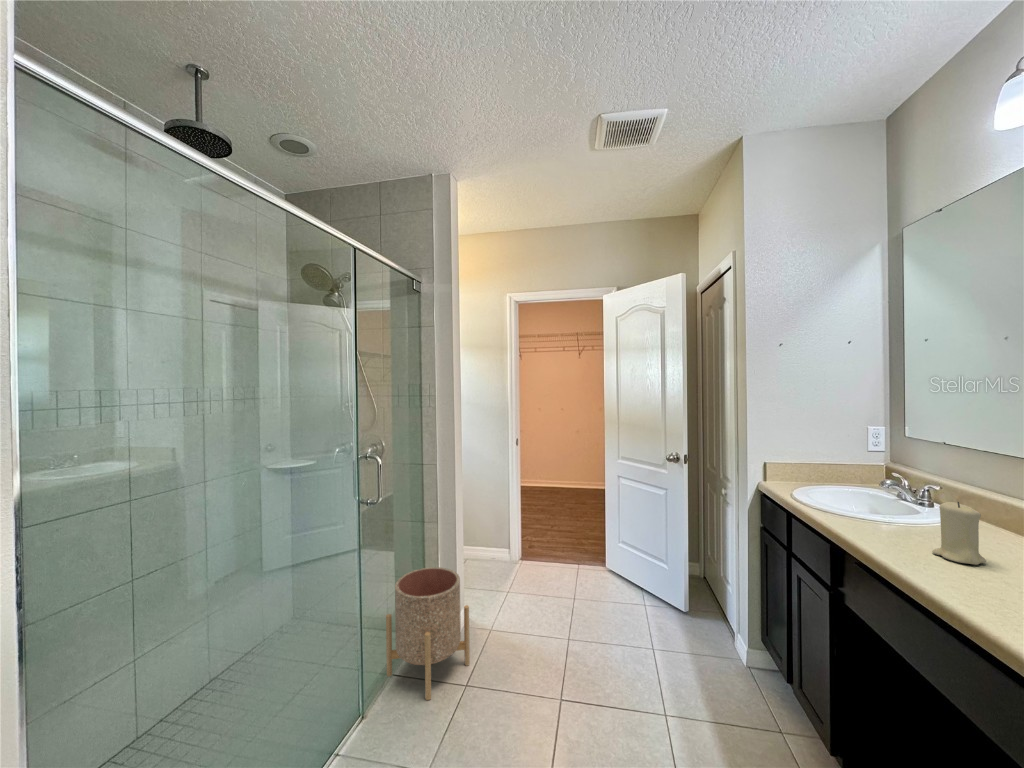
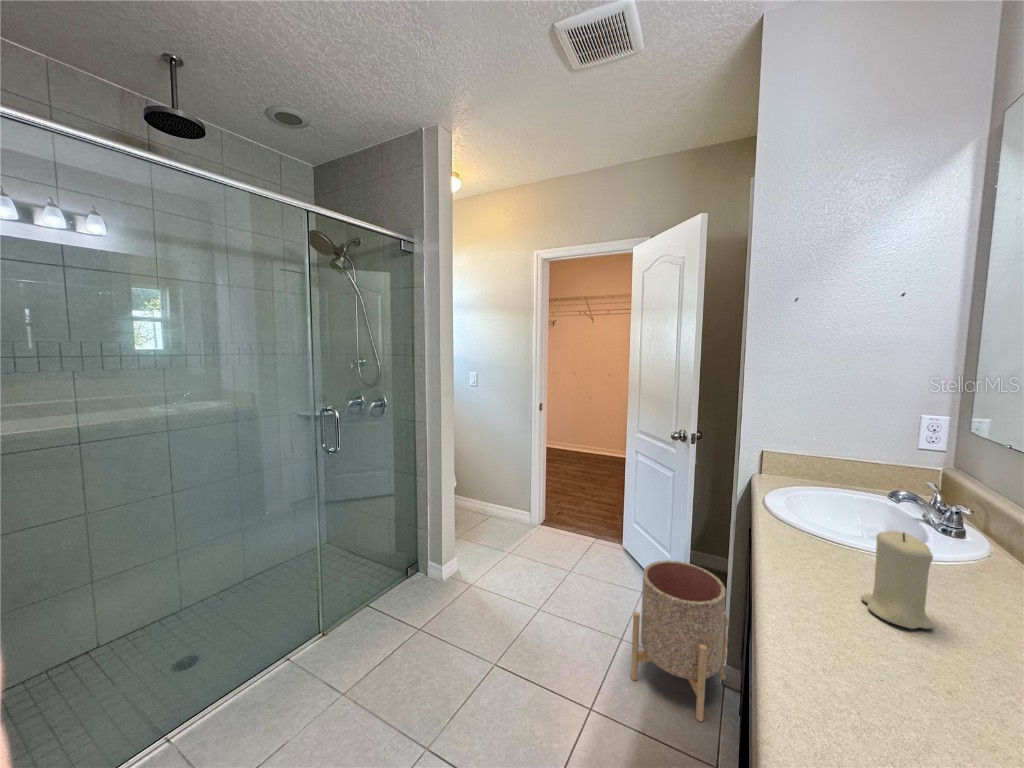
planter: present [386,567,470,700] -> present [631,561,728,722]

